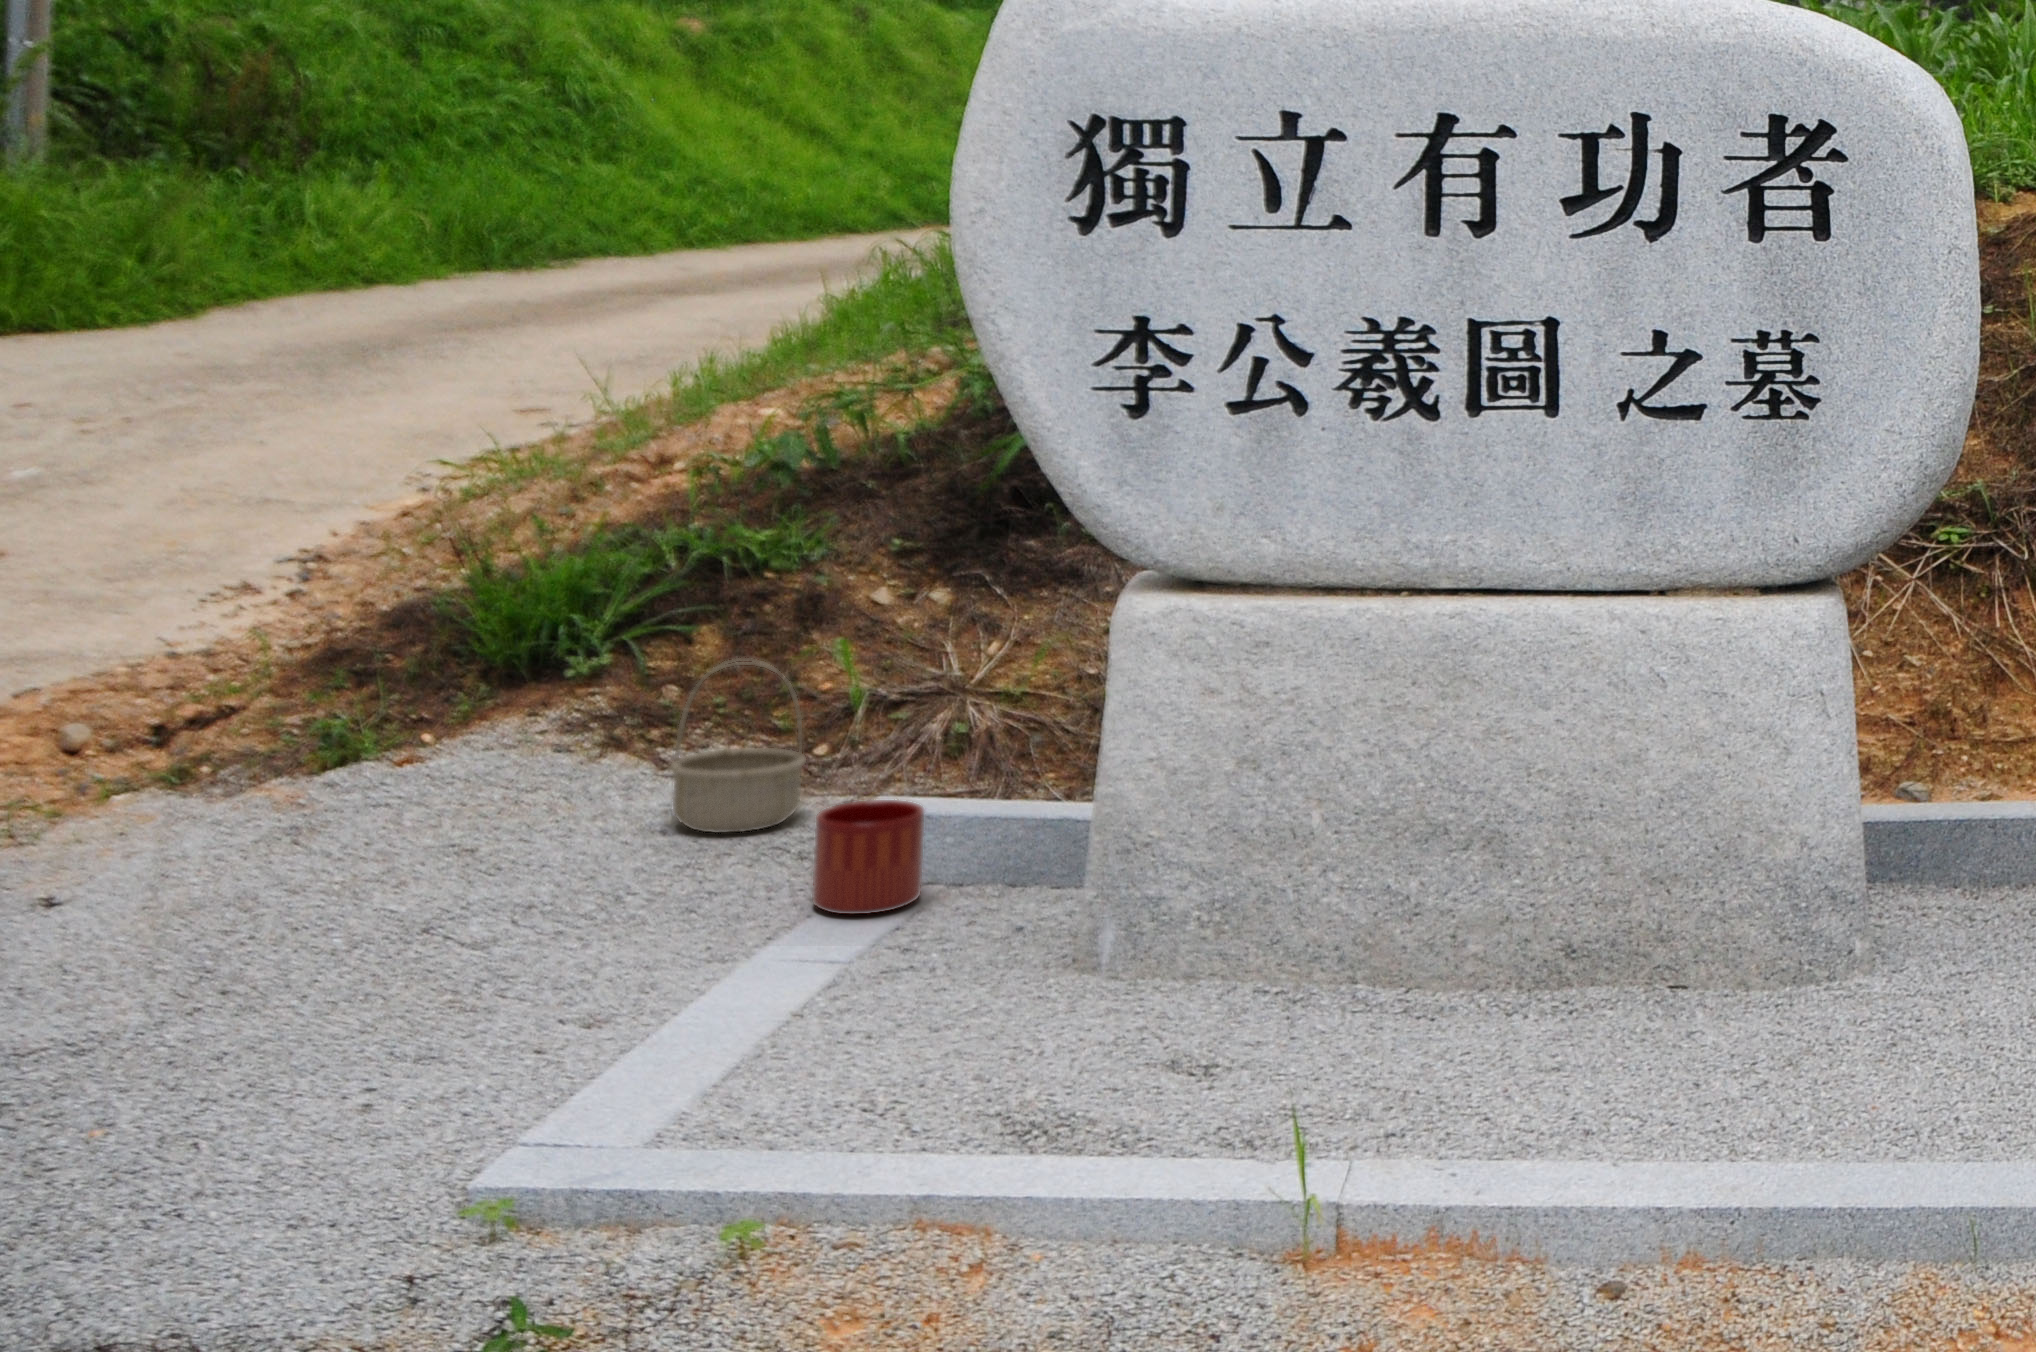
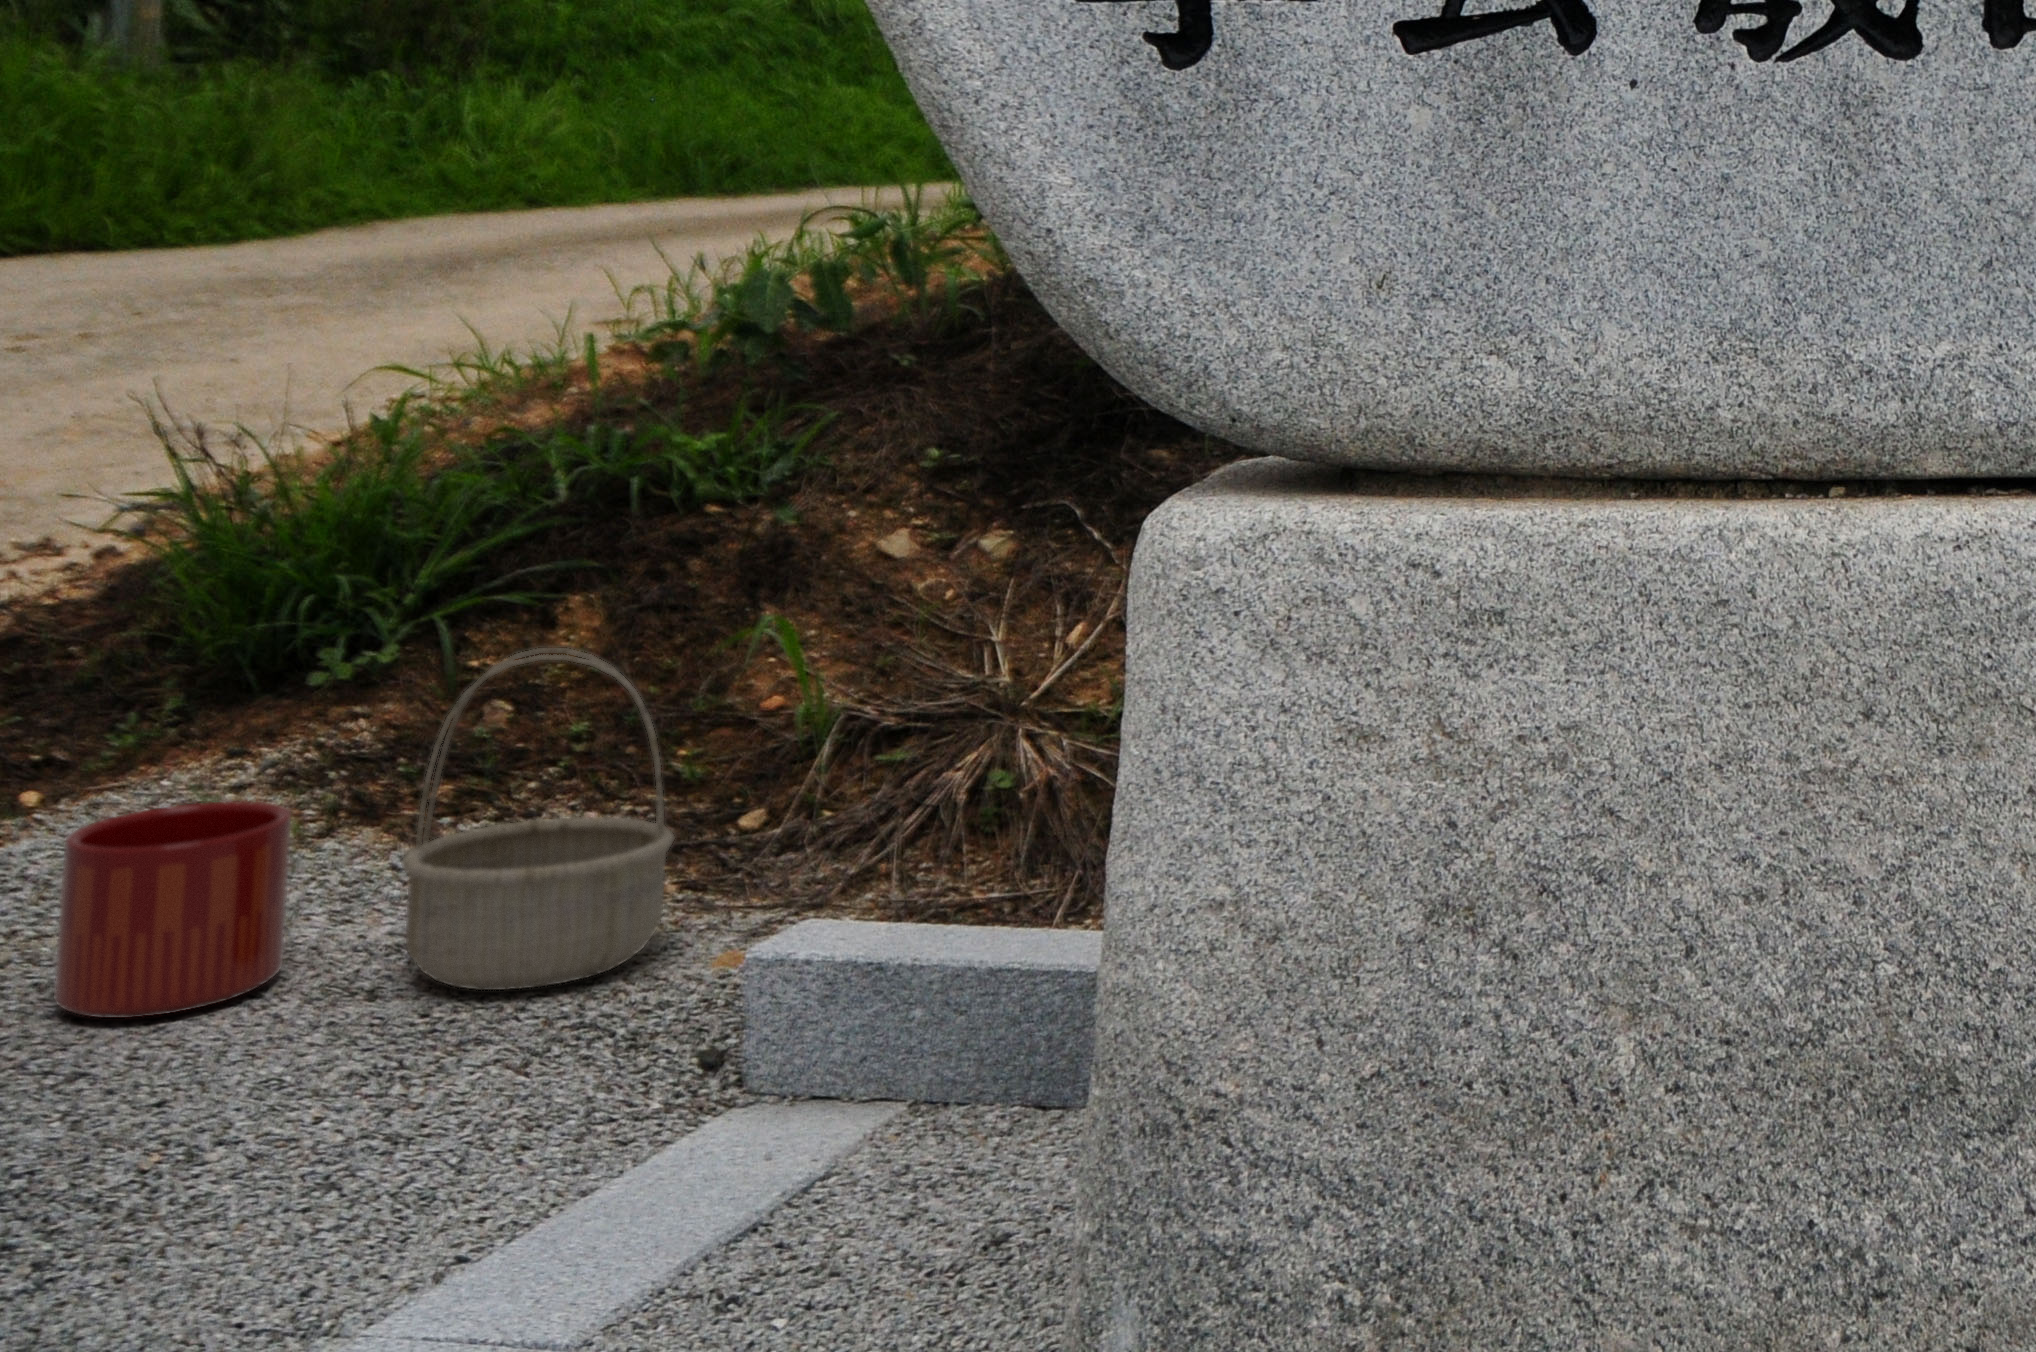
planter: present [812,800,924,914] -> present [54,801,291,1018]

